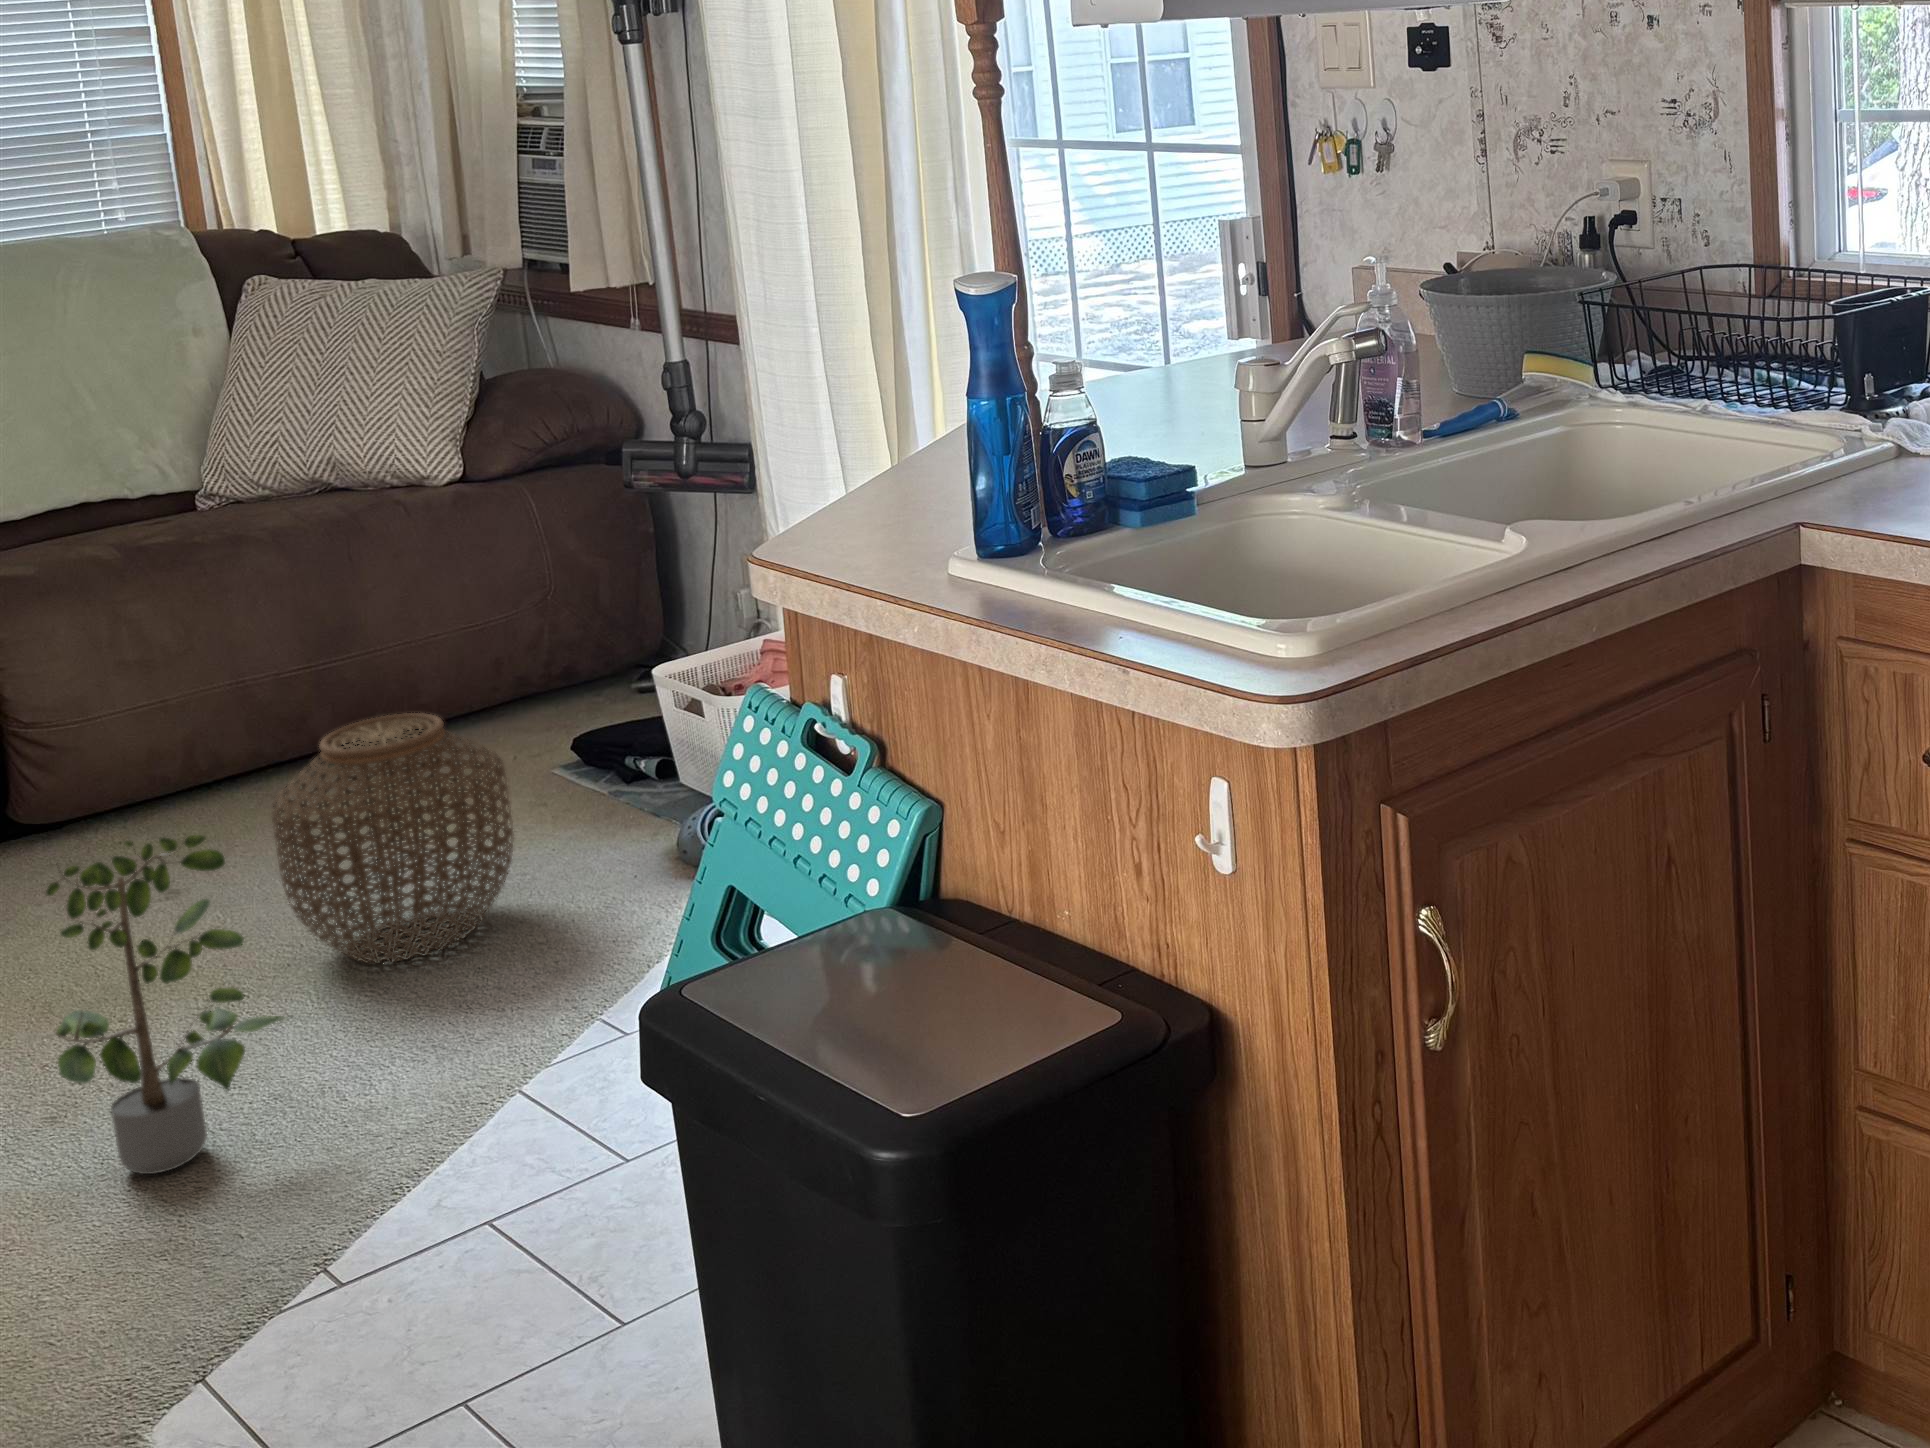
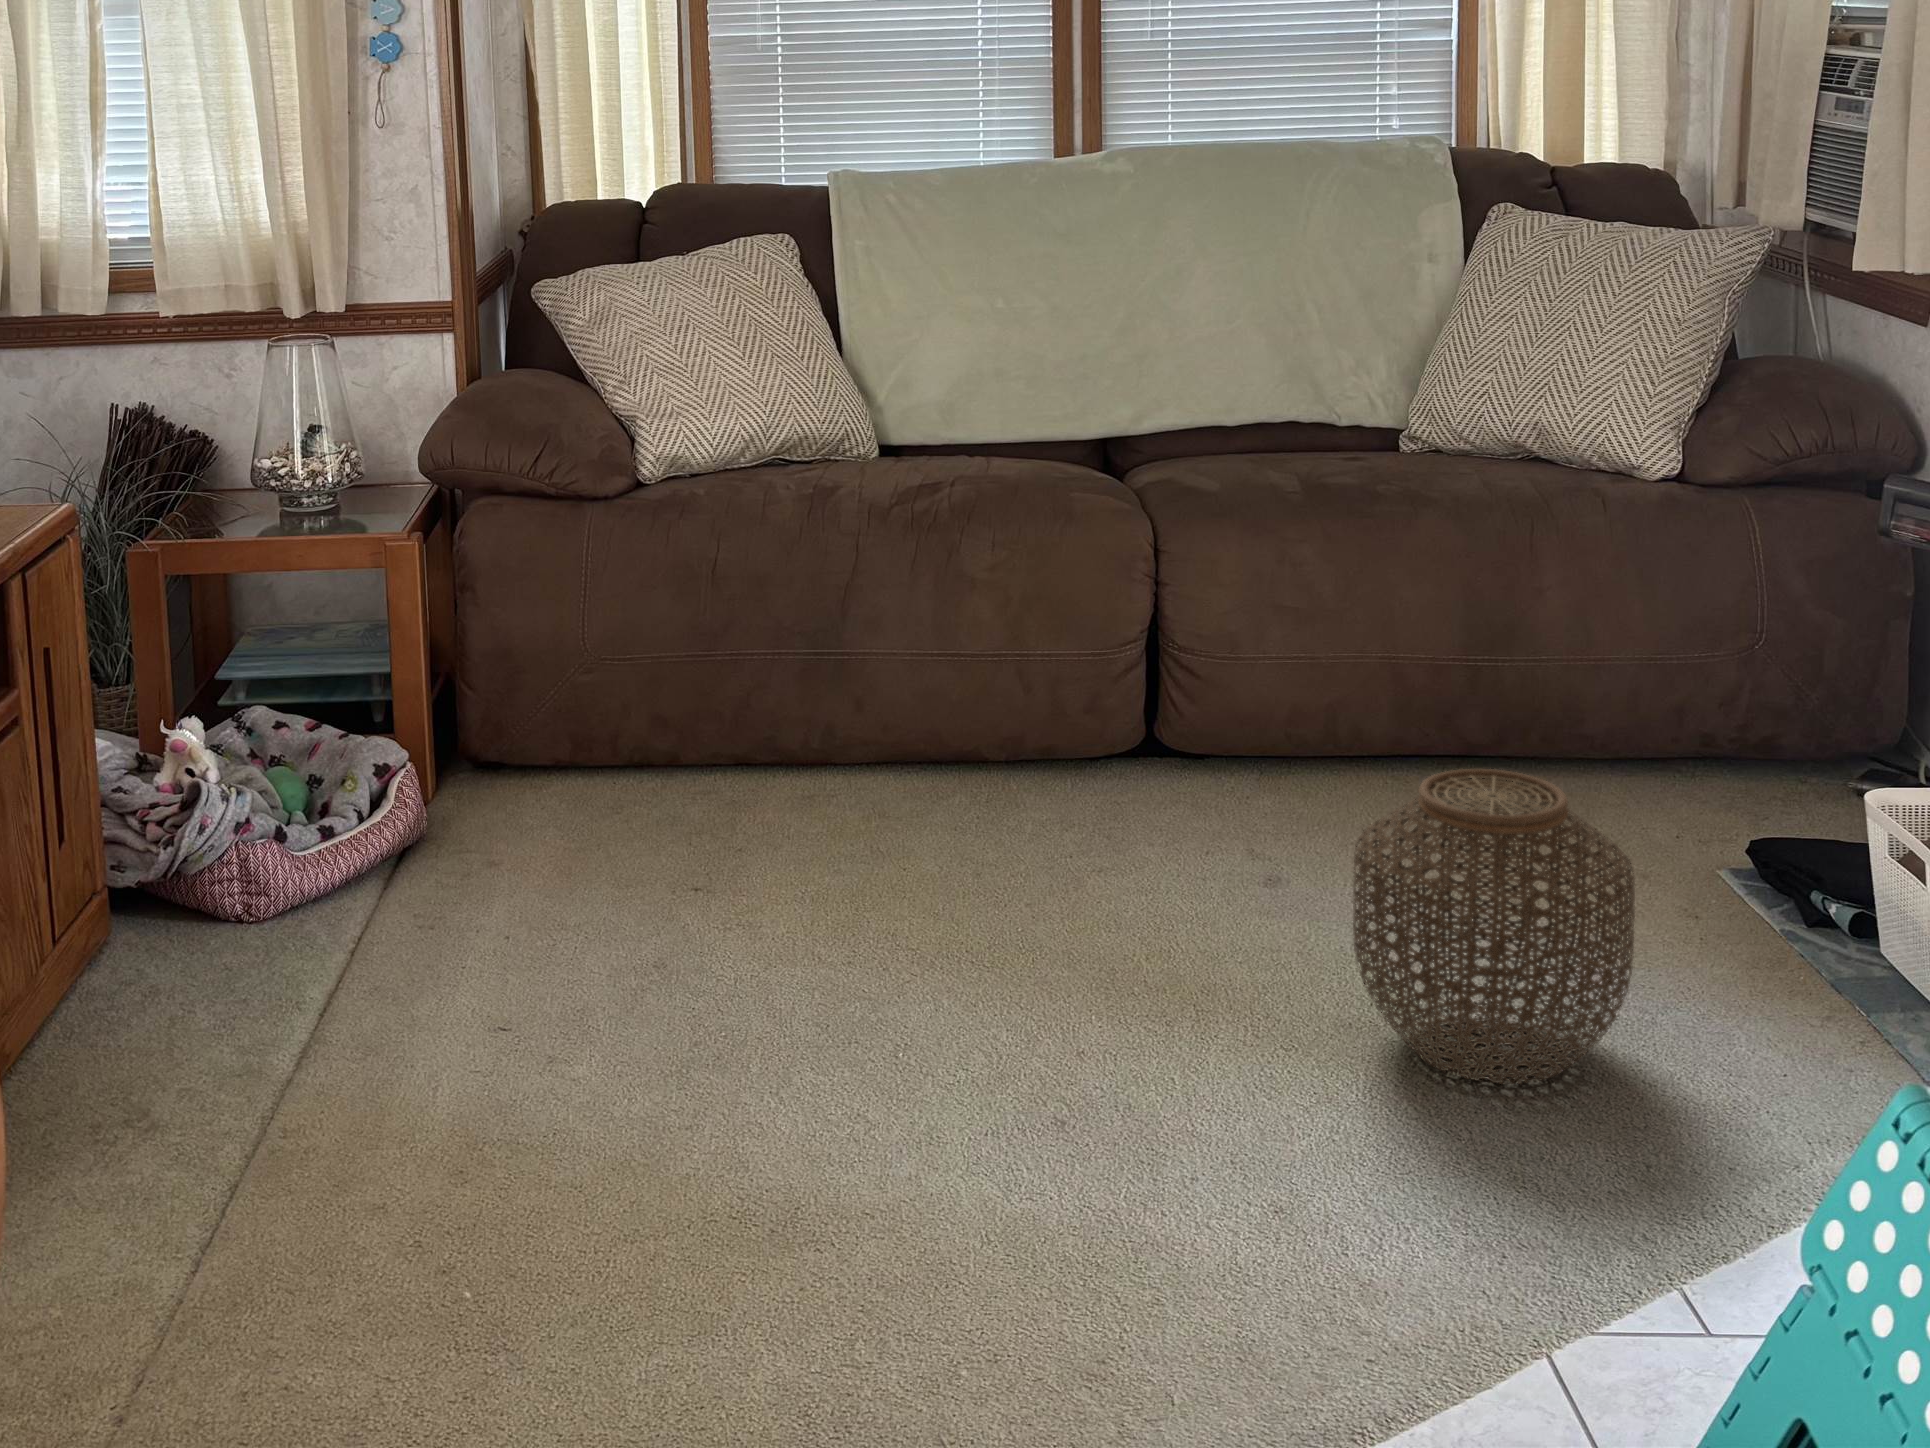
potted plant: present [44,835,284,1174] -> none [1040,867,1296,1265]

